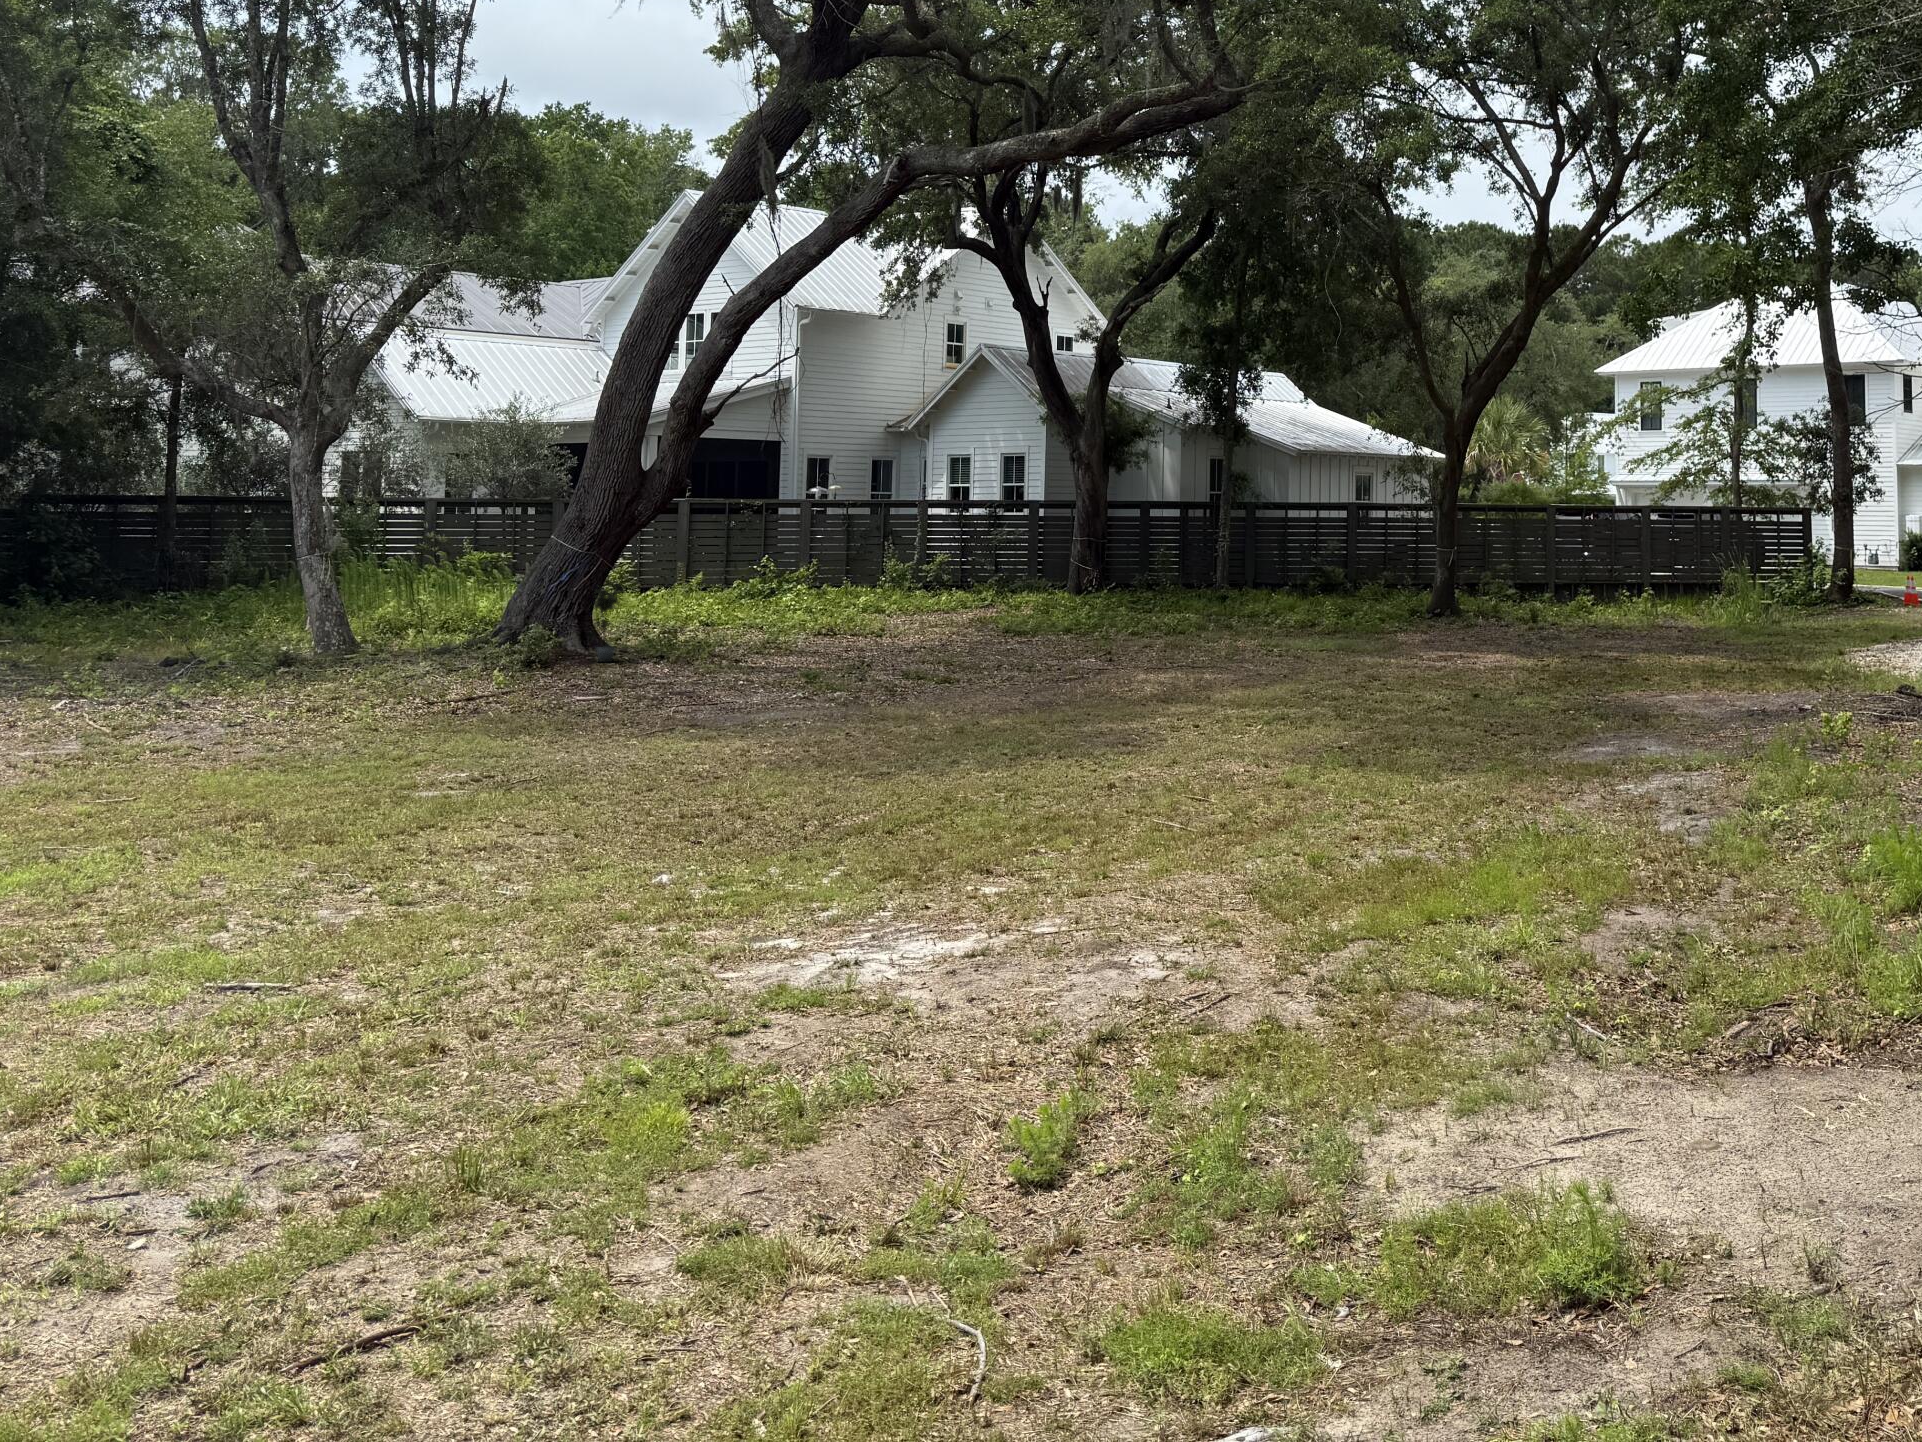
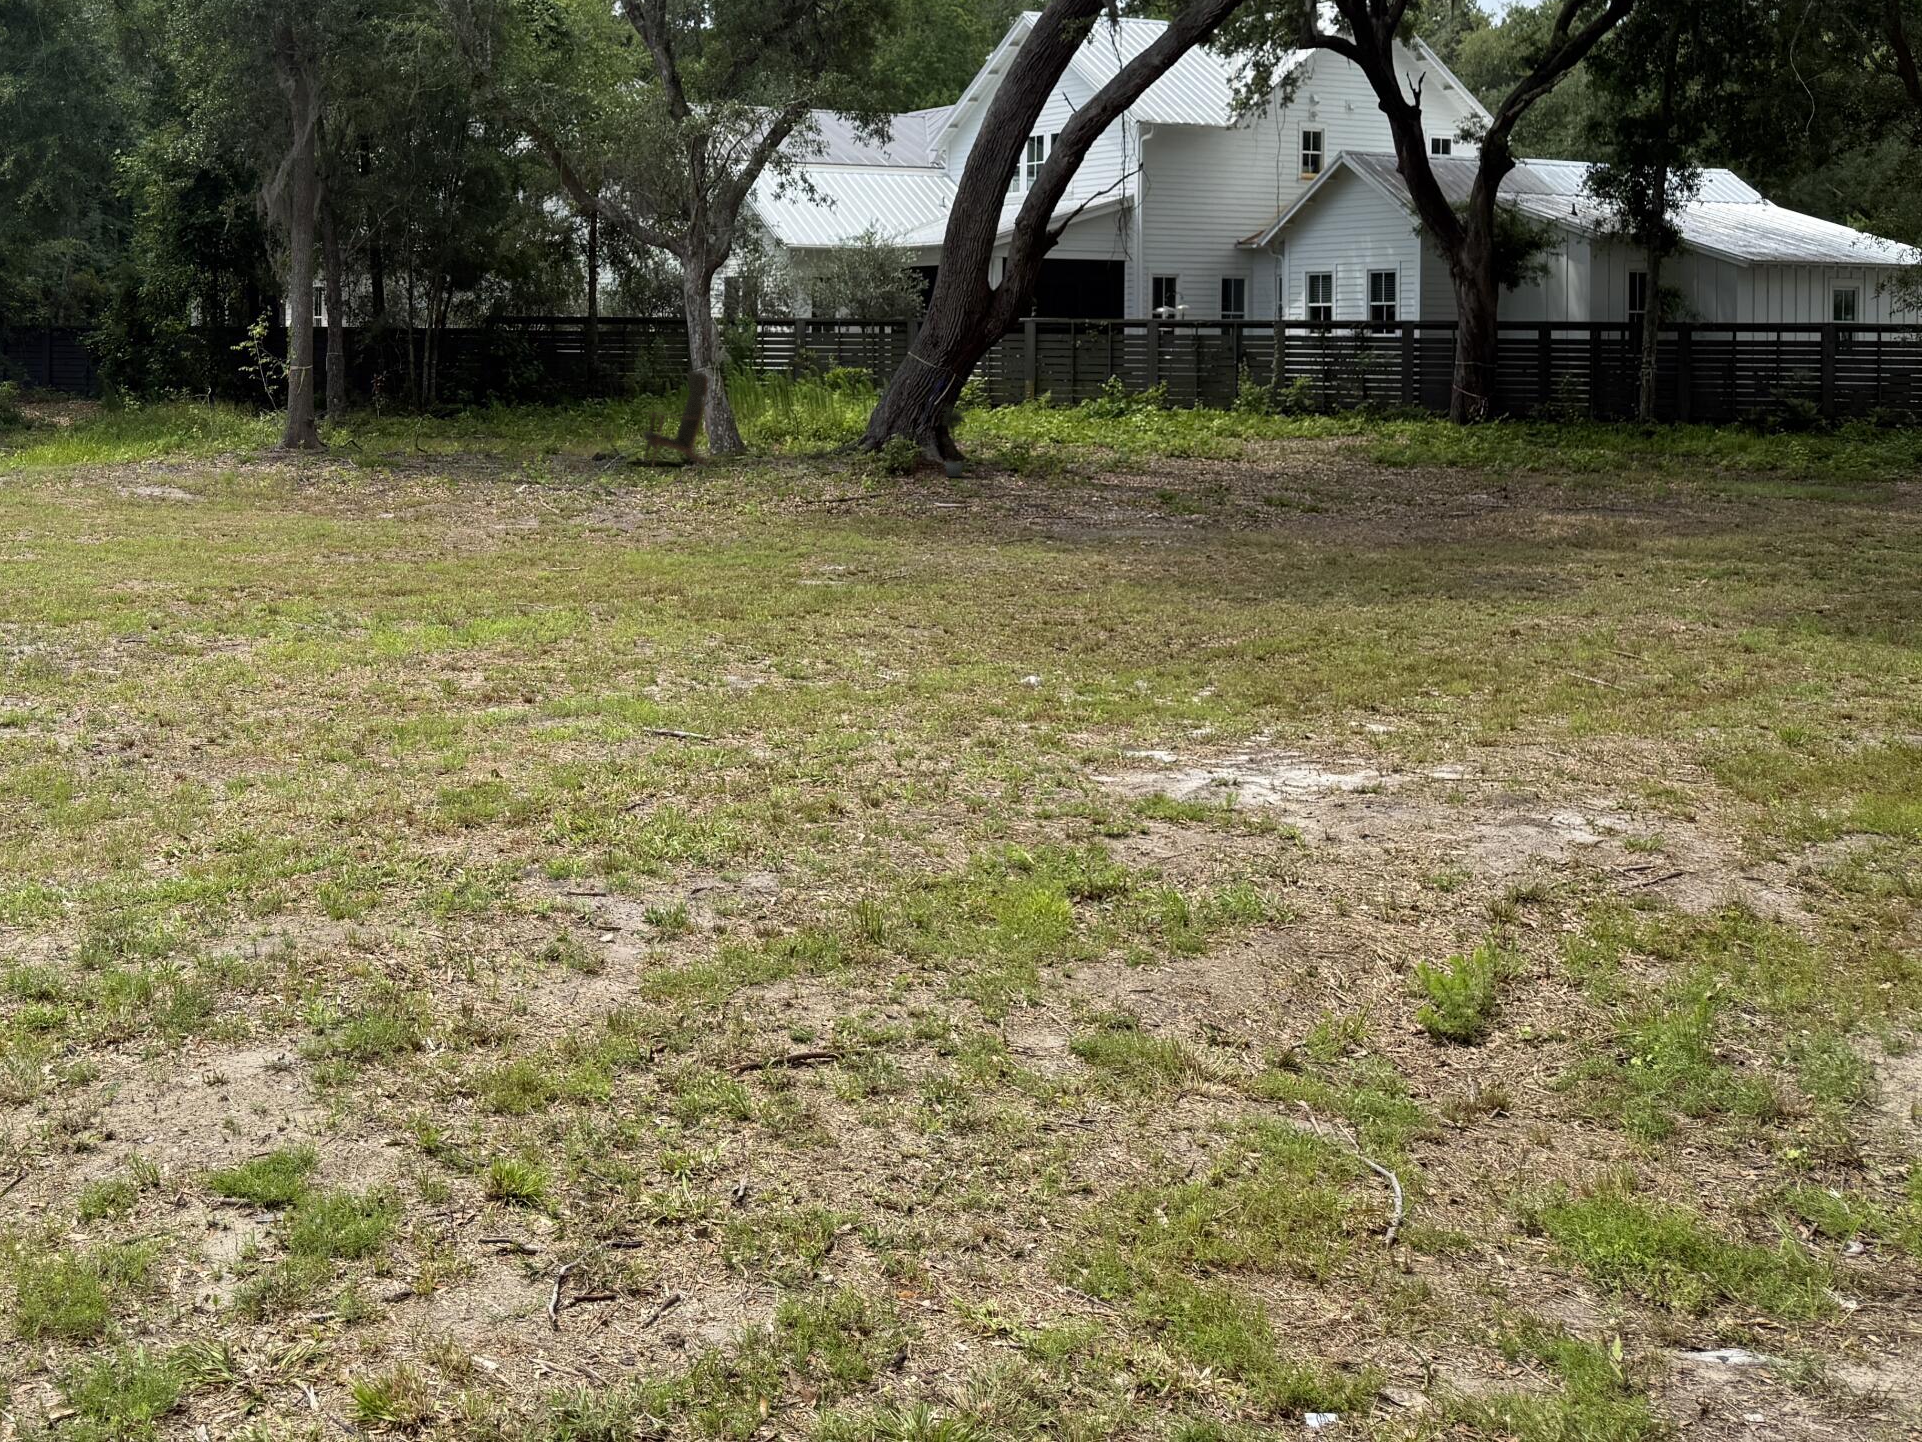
lounge chair: none [232,561,321,673] -> present [644,371,708,466]

